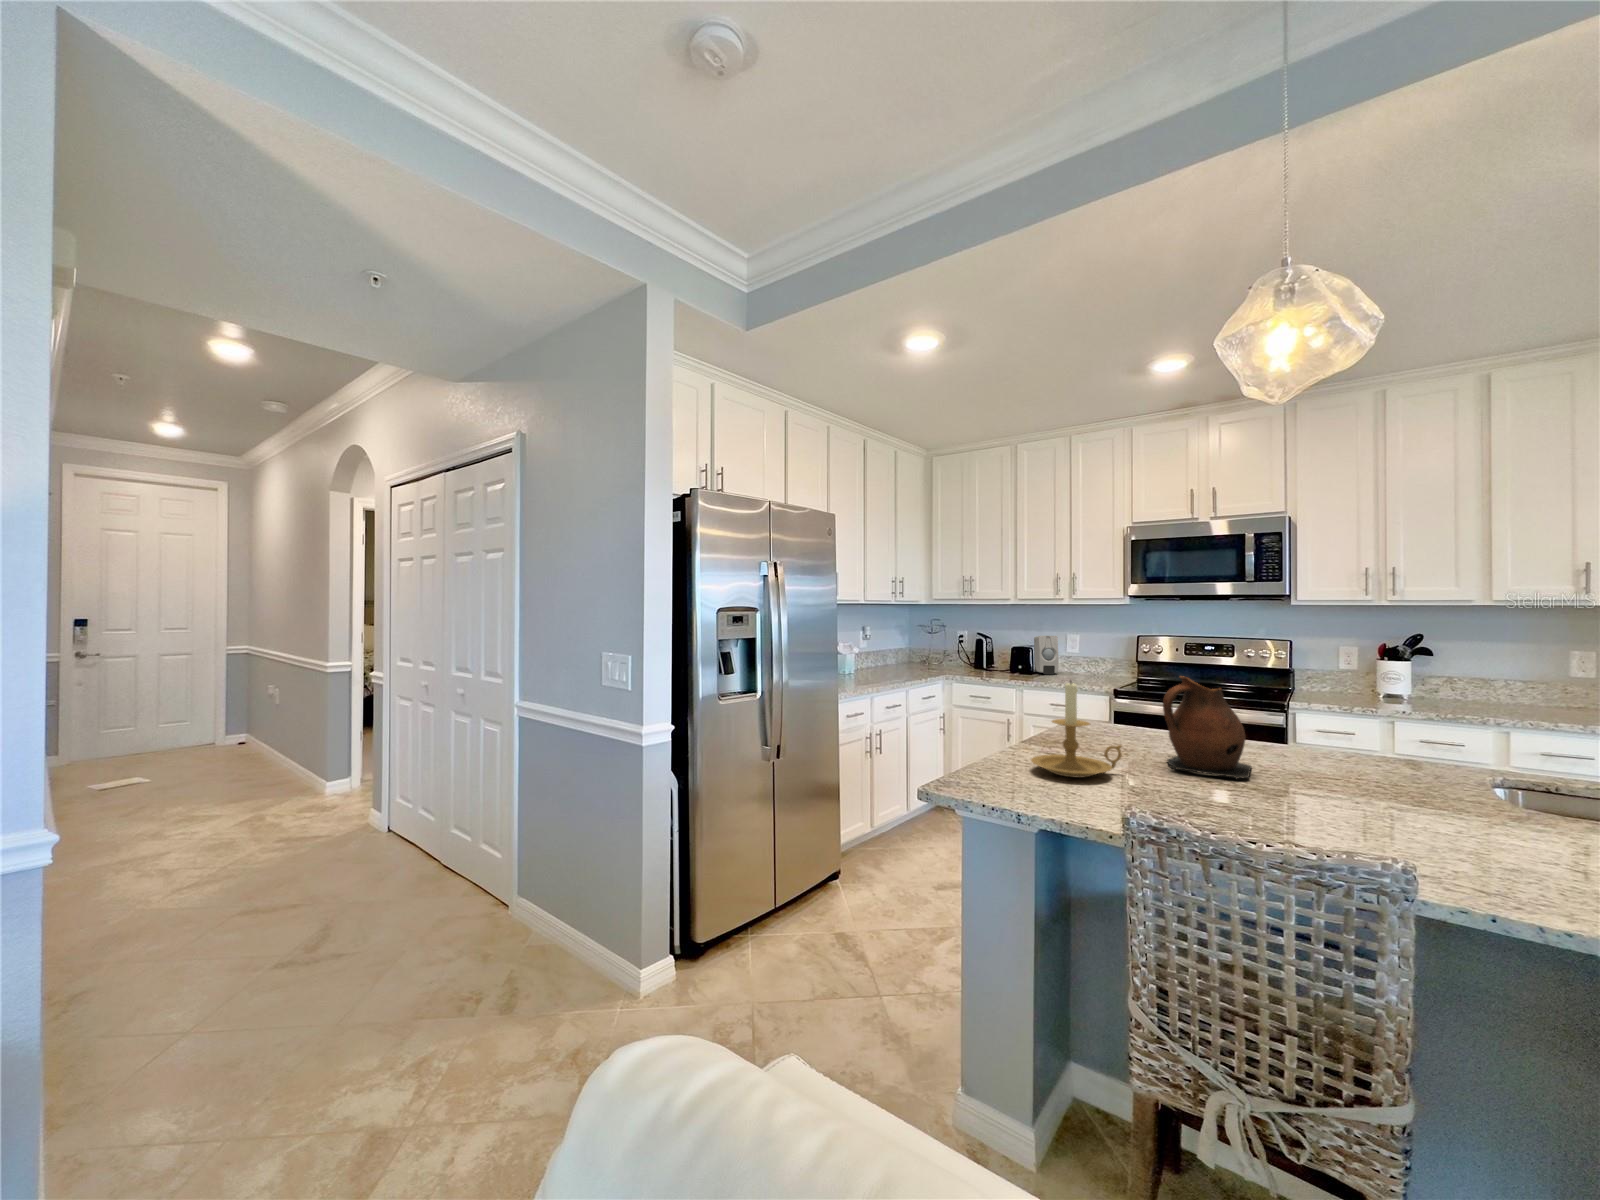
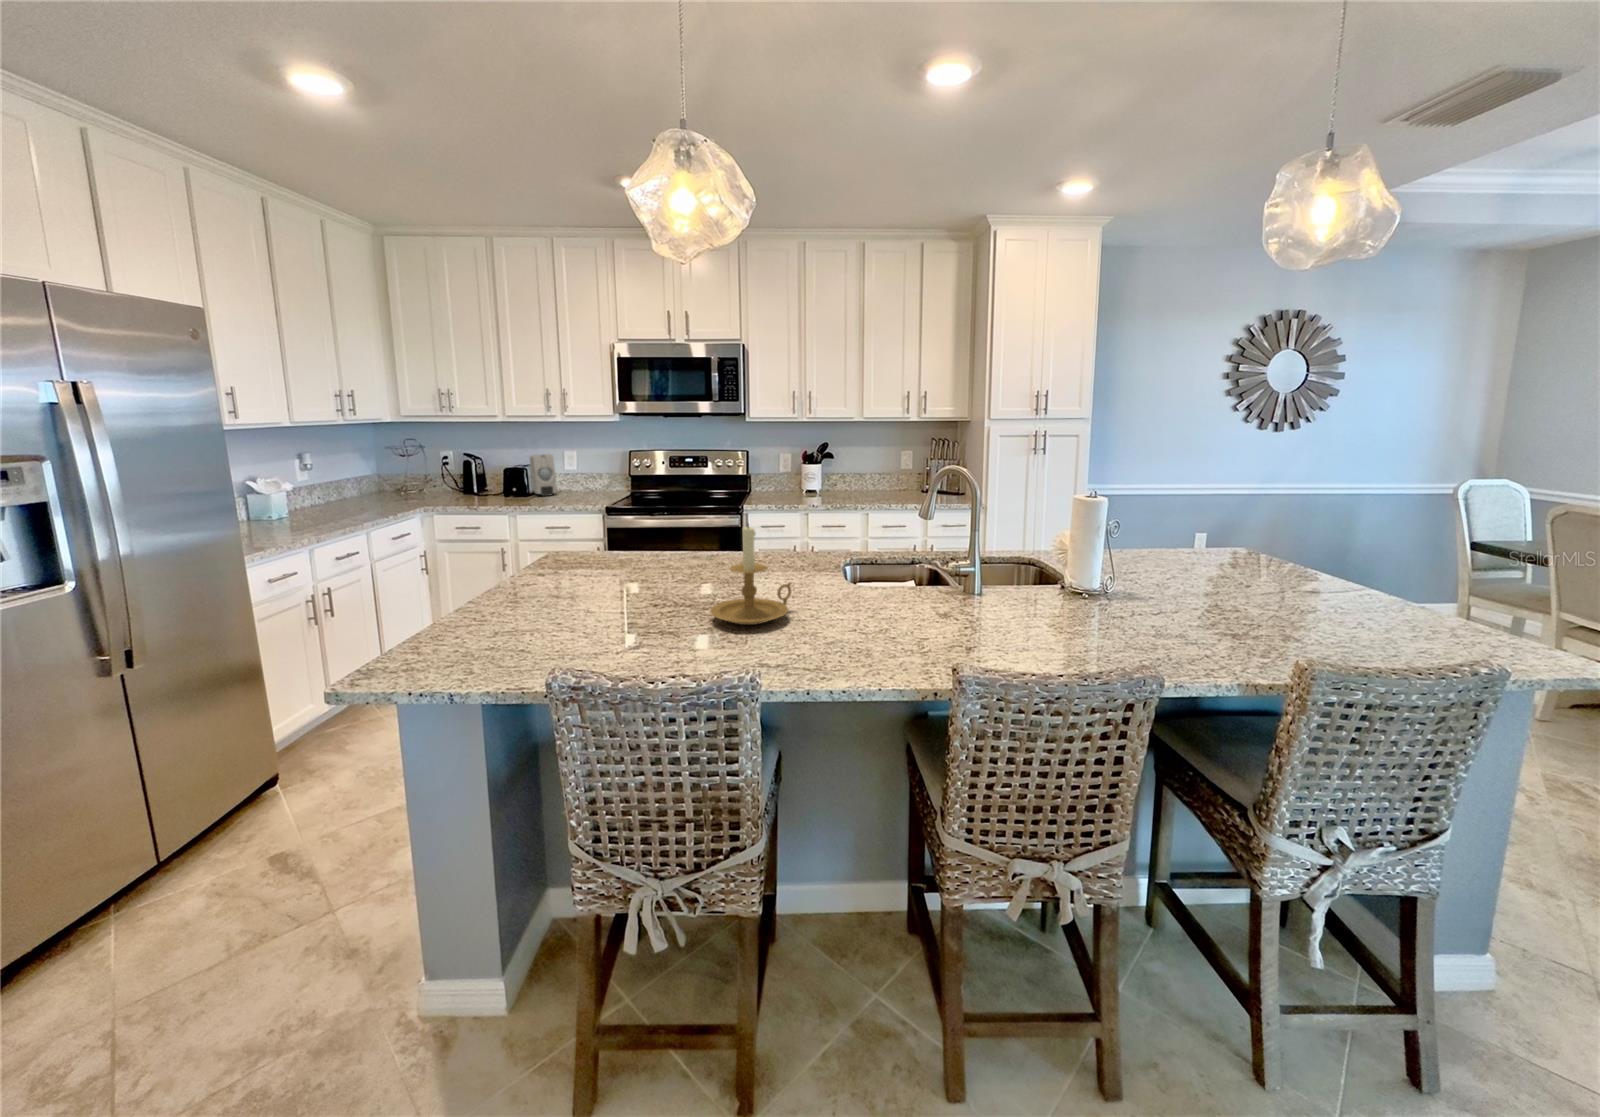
ceramic pitcher: present [1163,676,1251,779] -> none [615,509,693,600]
candle holder: present [1031,681,1122,778] -> present [710,525,792,625]

